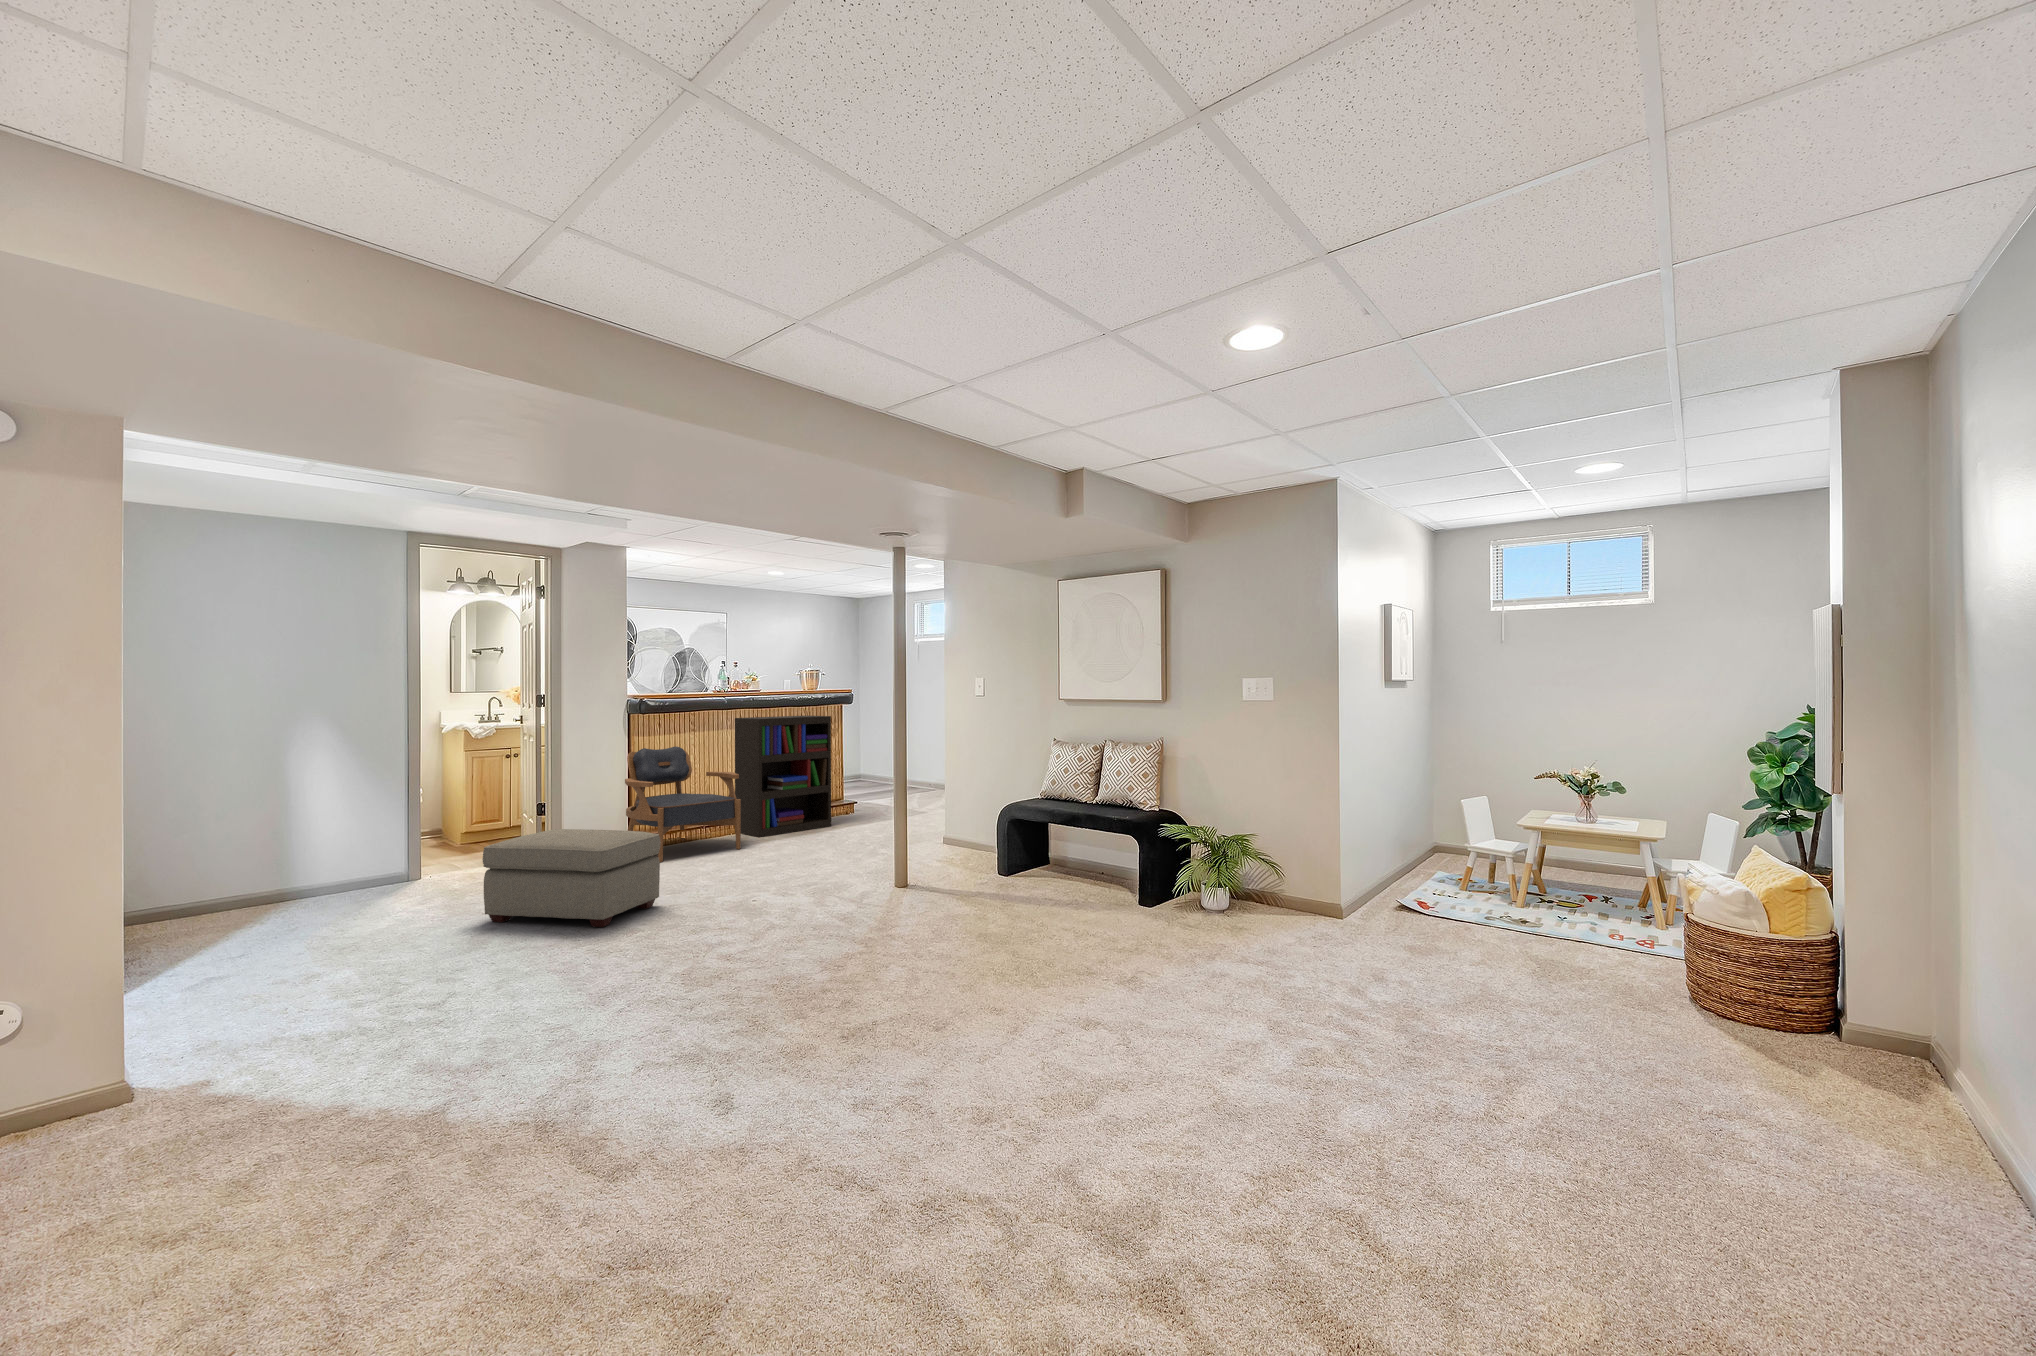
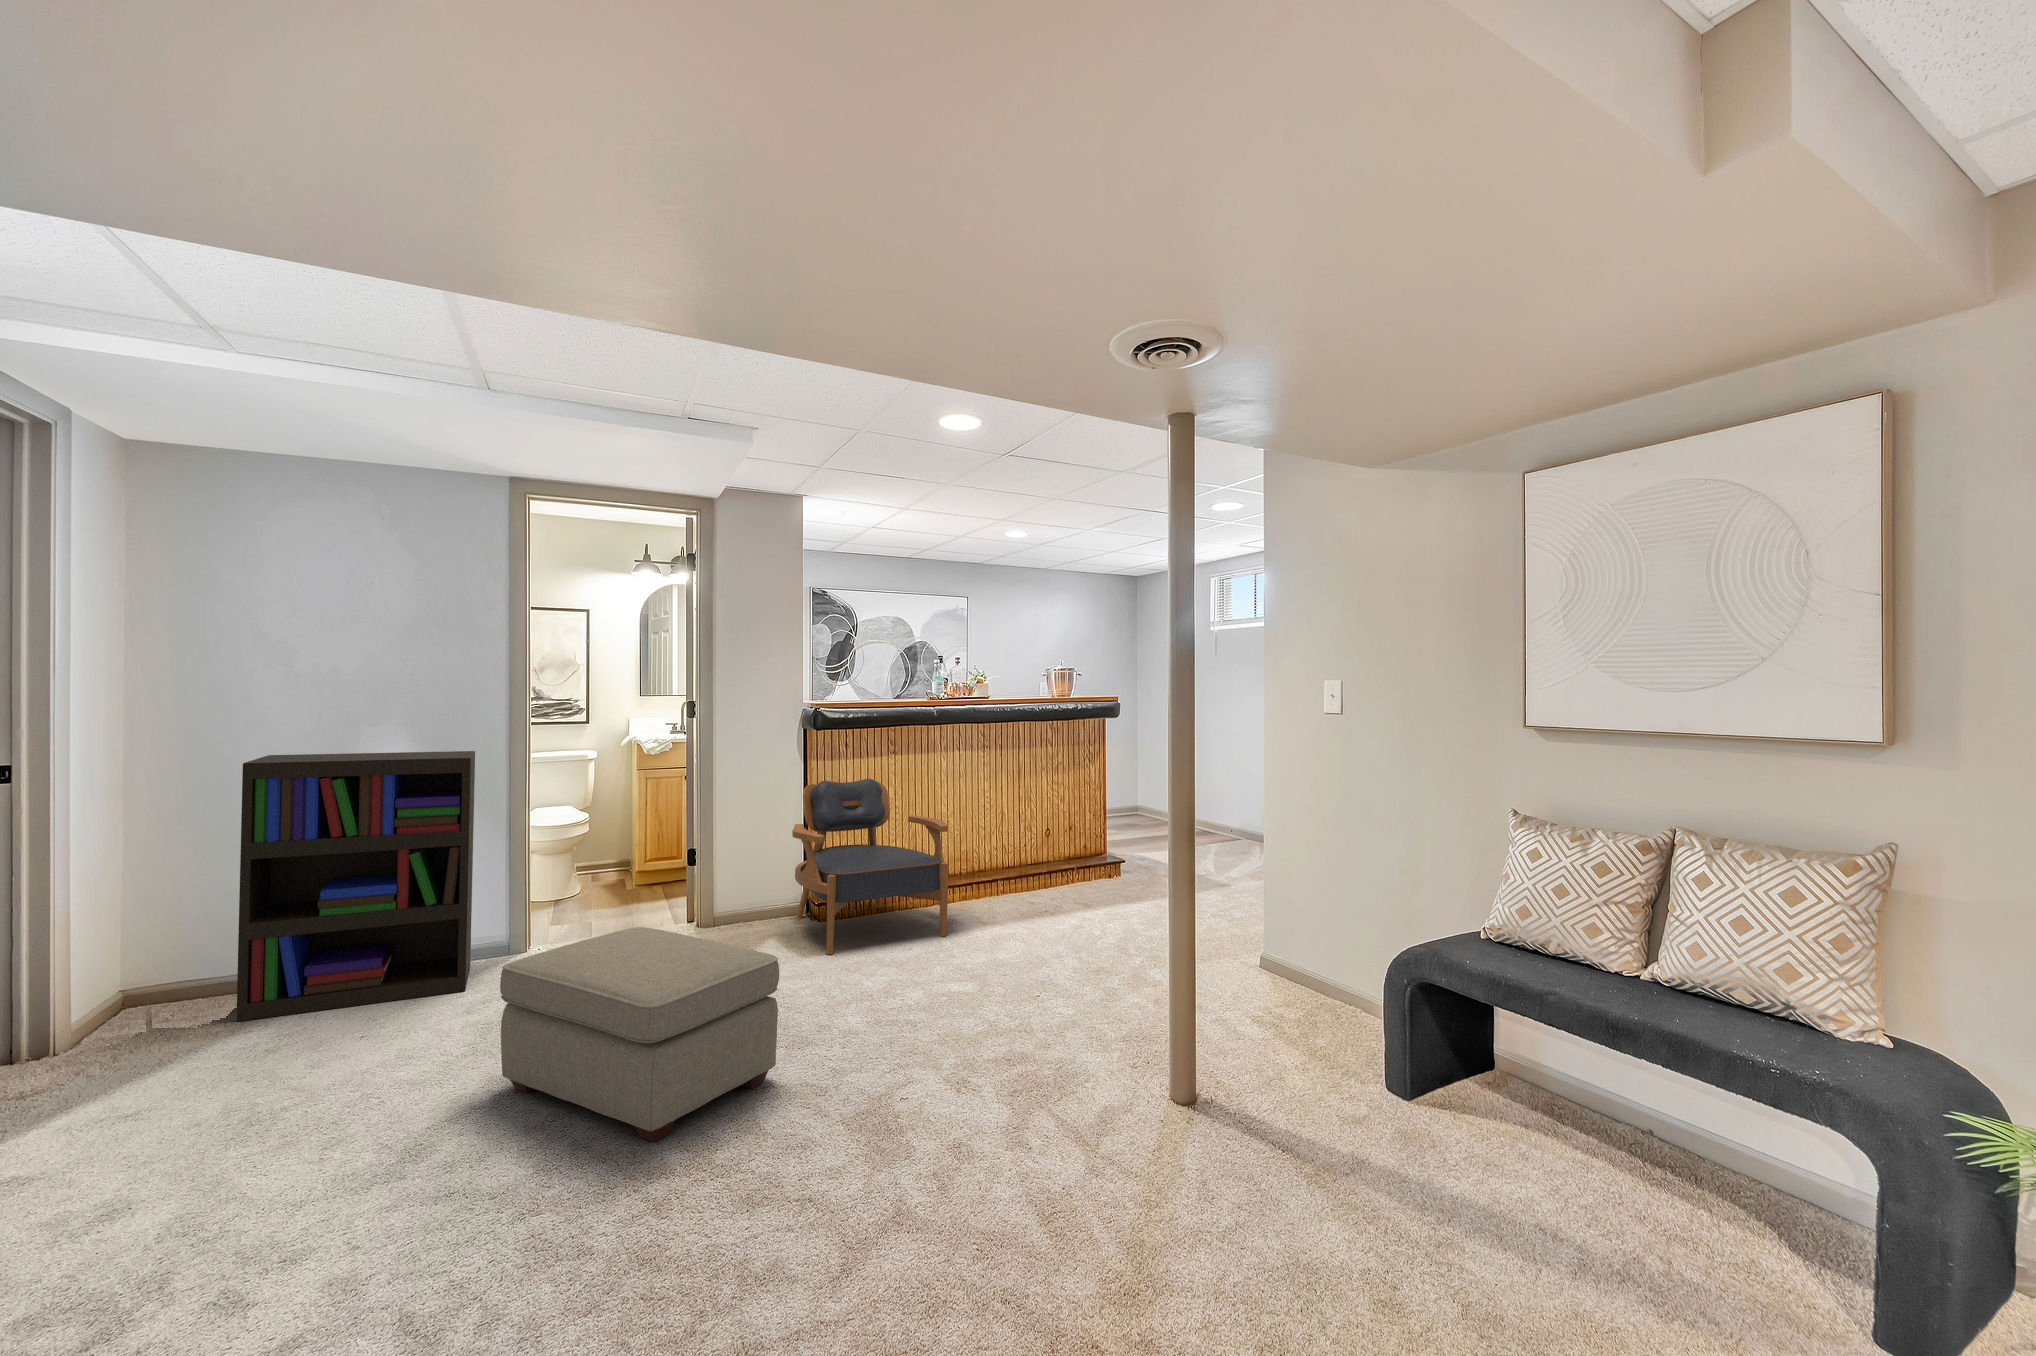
bookshelf: present [735,715,831,837] -> present [236,751,475,1021]

